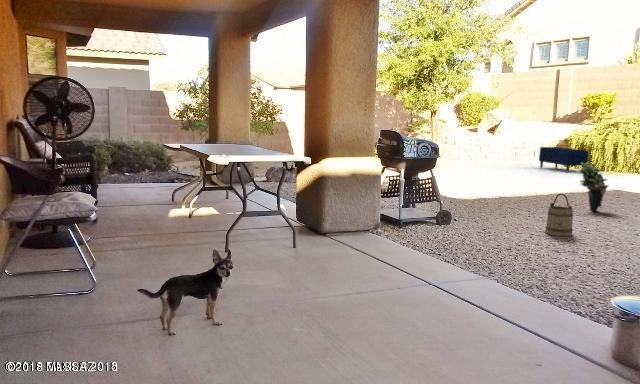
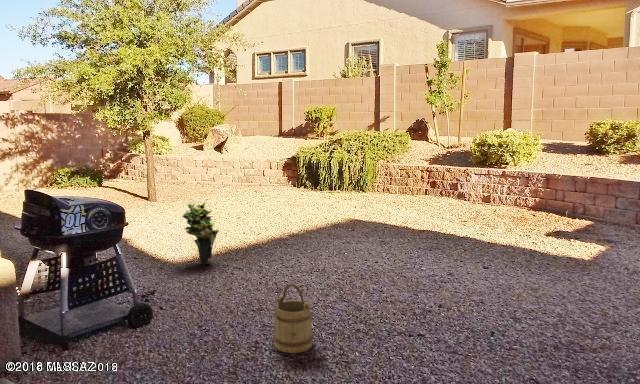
bench: present [539,147,588,173] -> none [268,166,316,195]
potted plant: present [579,162,608,212] -> present [182,202,219,265]

